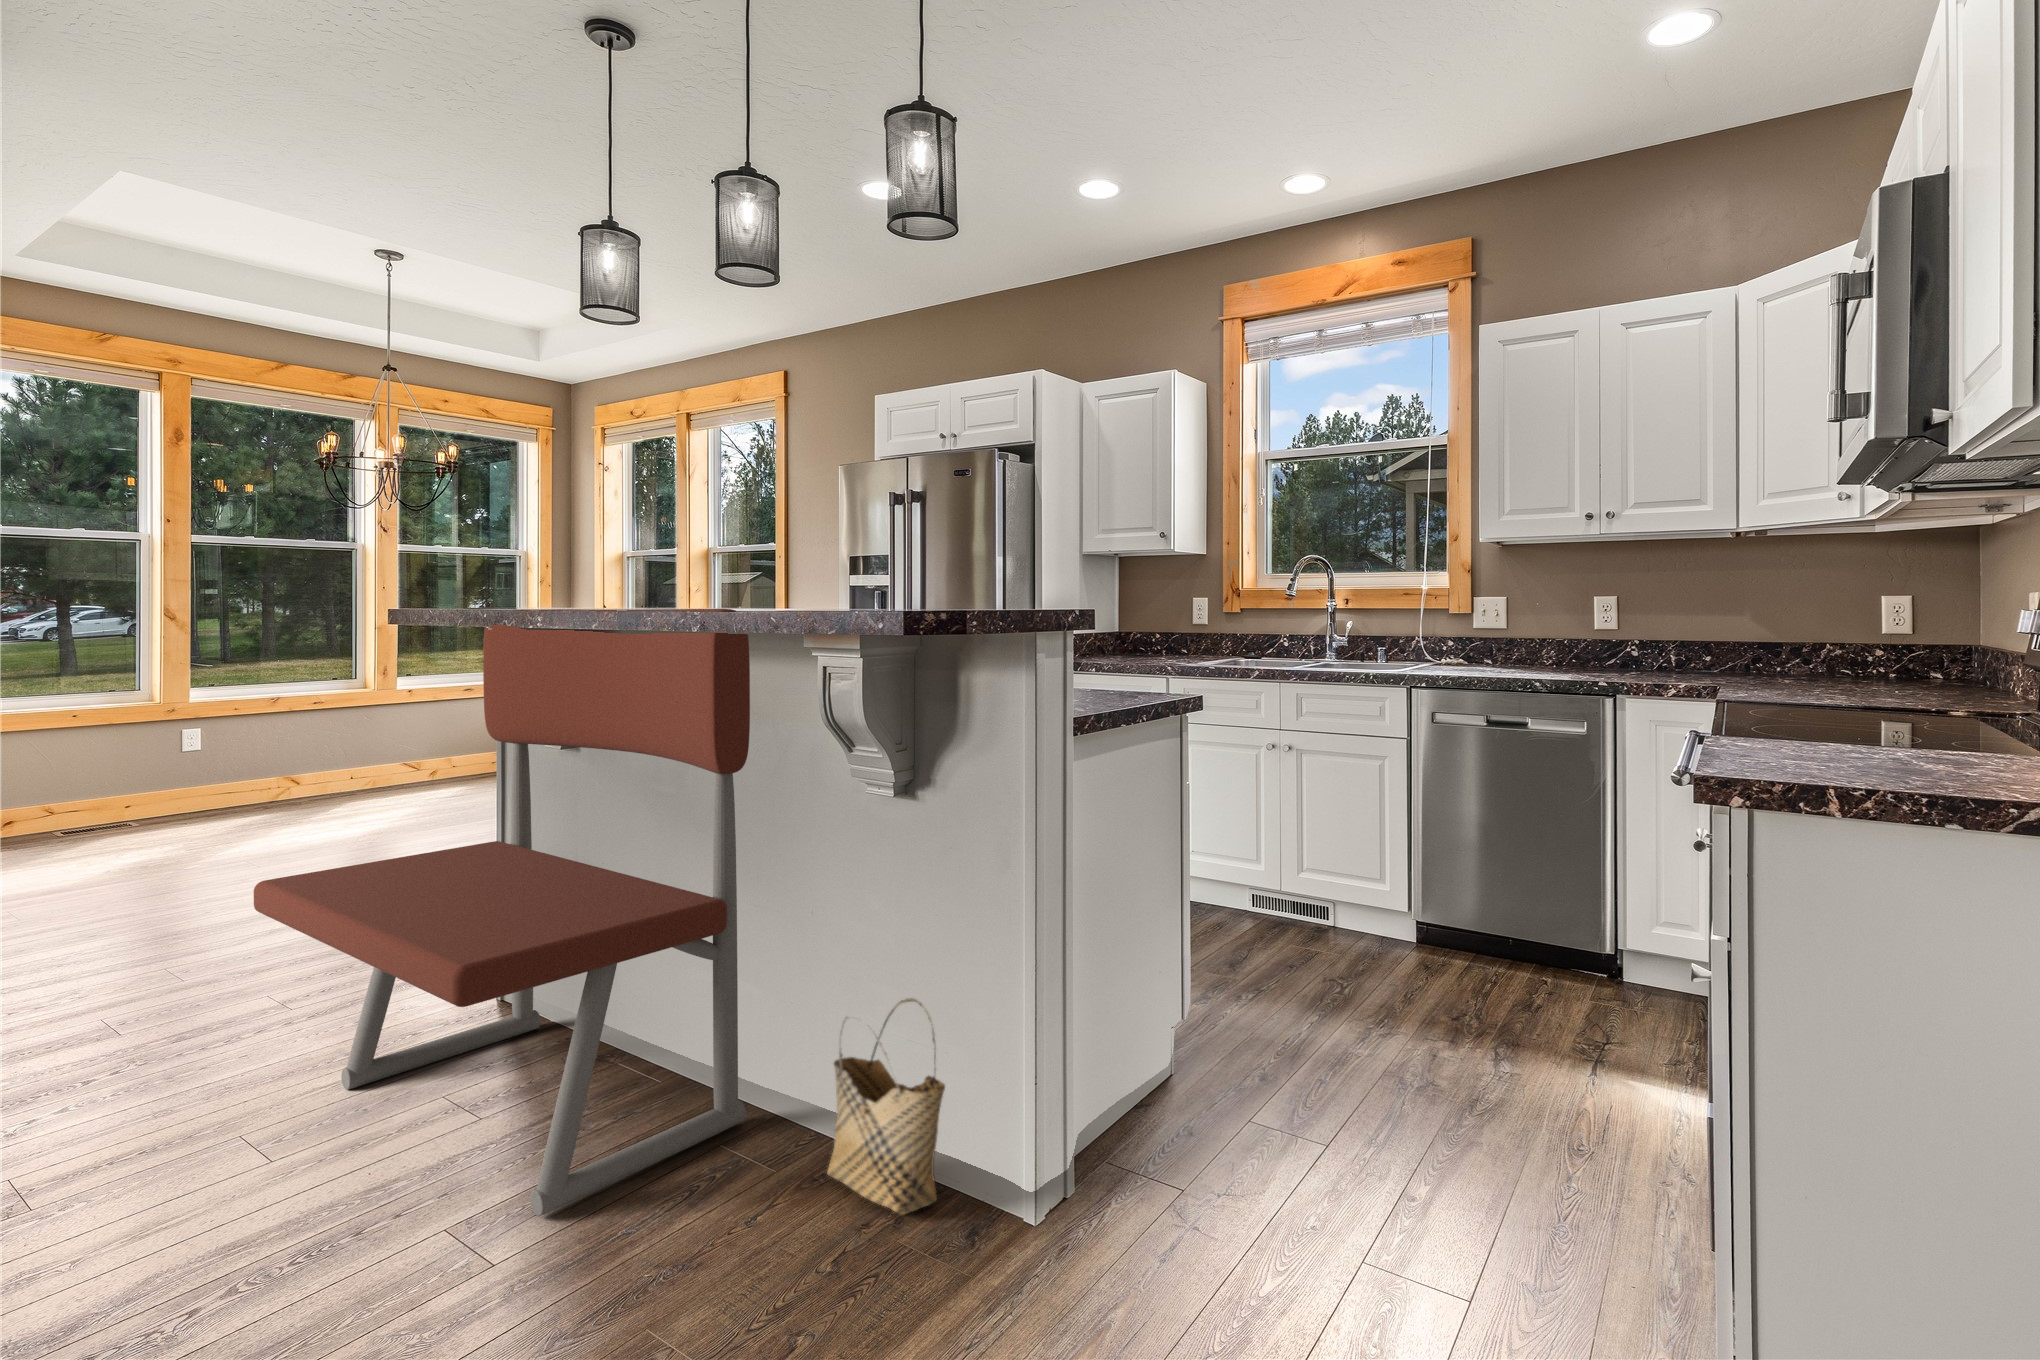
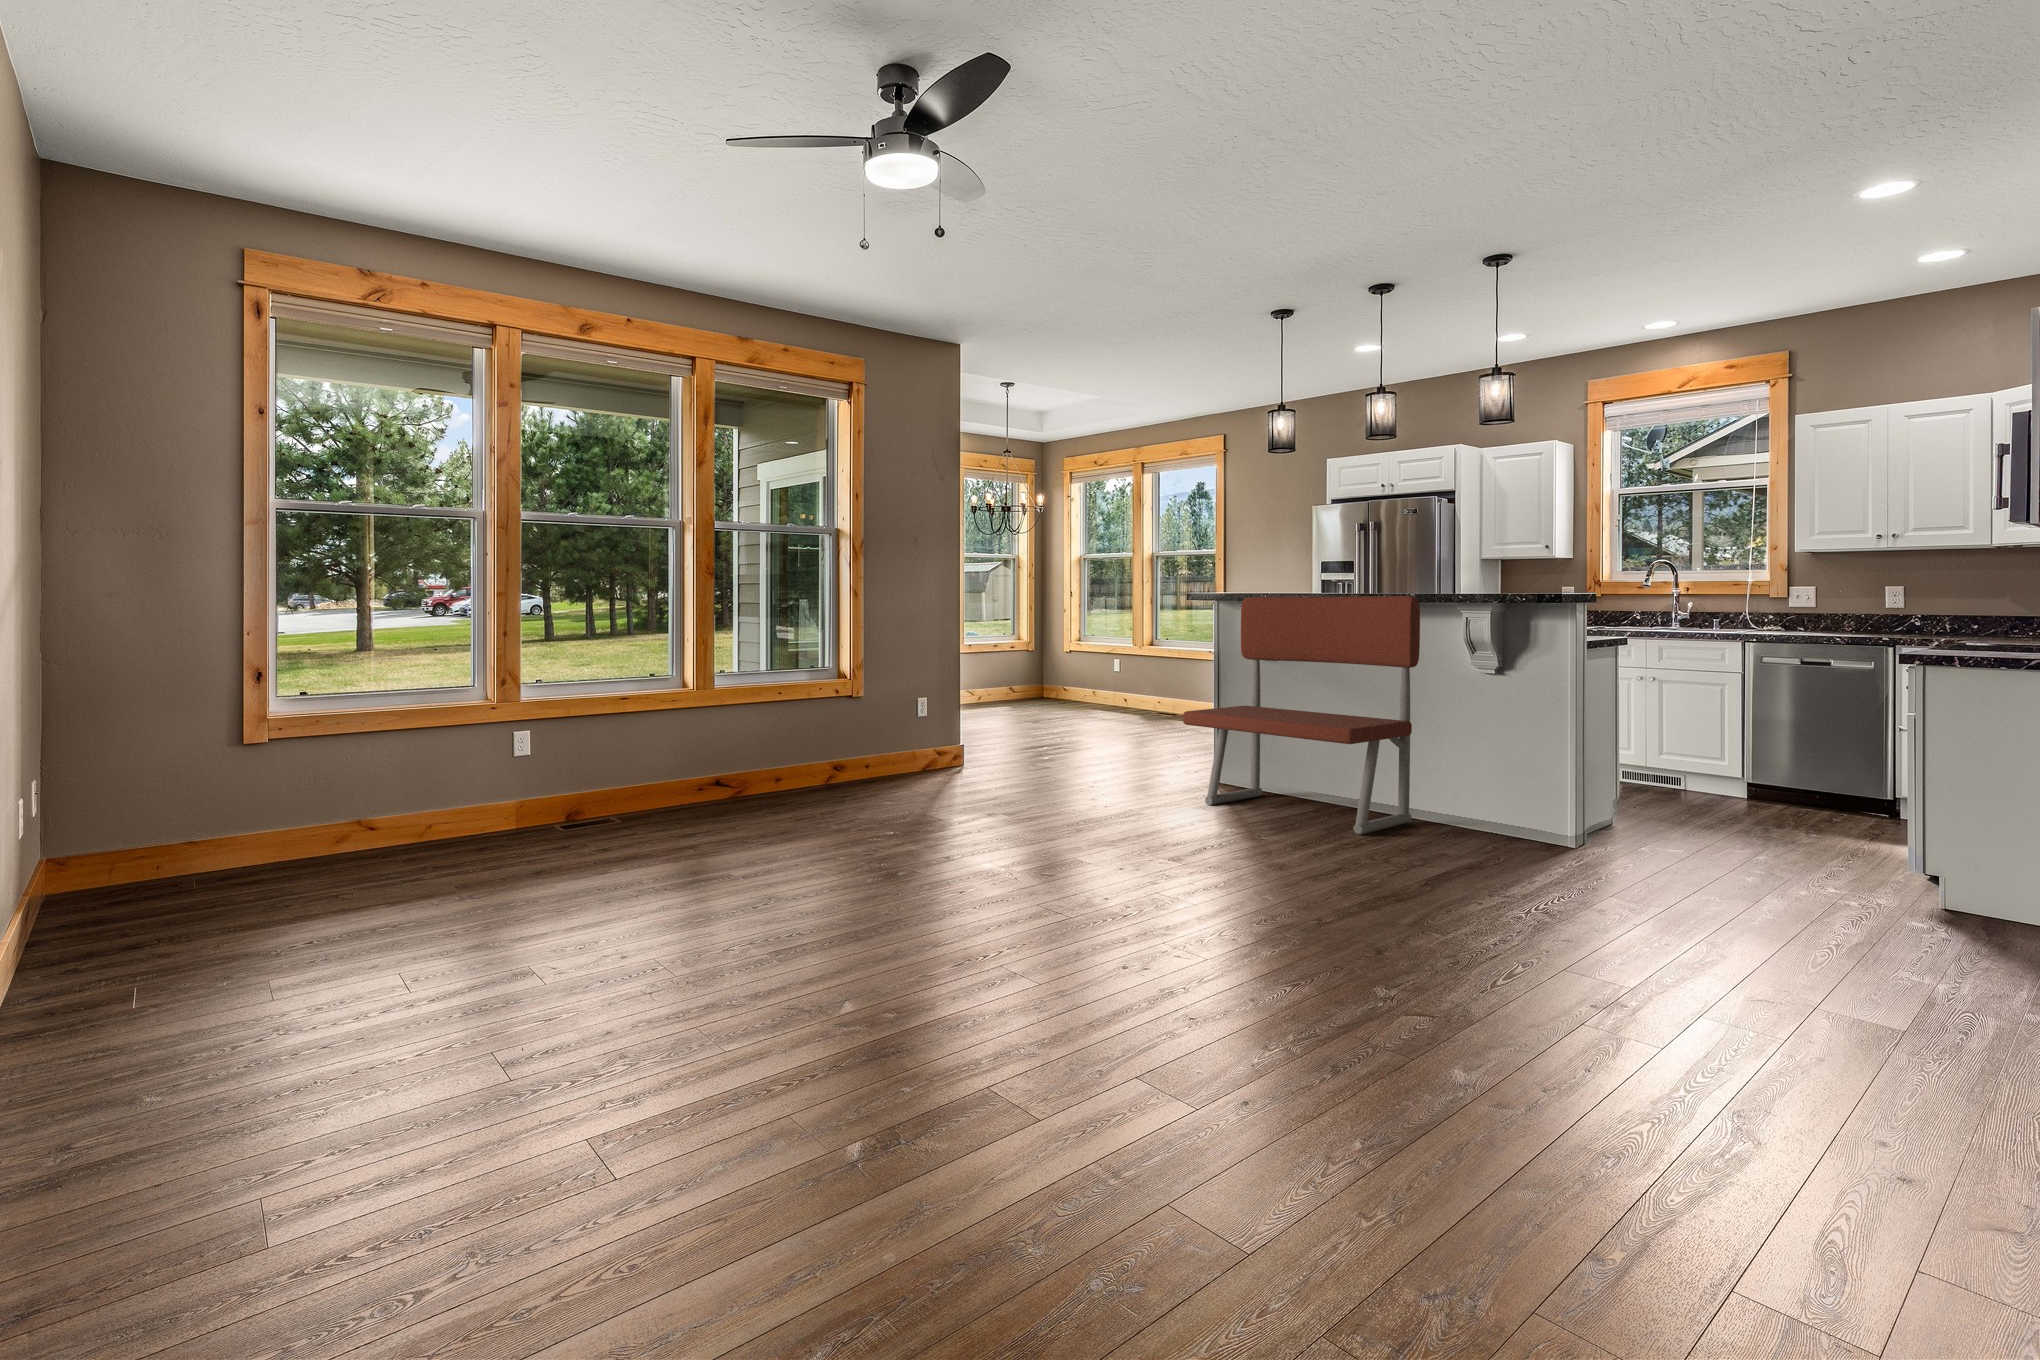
woven basket: present [827,999,945,1214] -> none [1471,763,1534,843]

